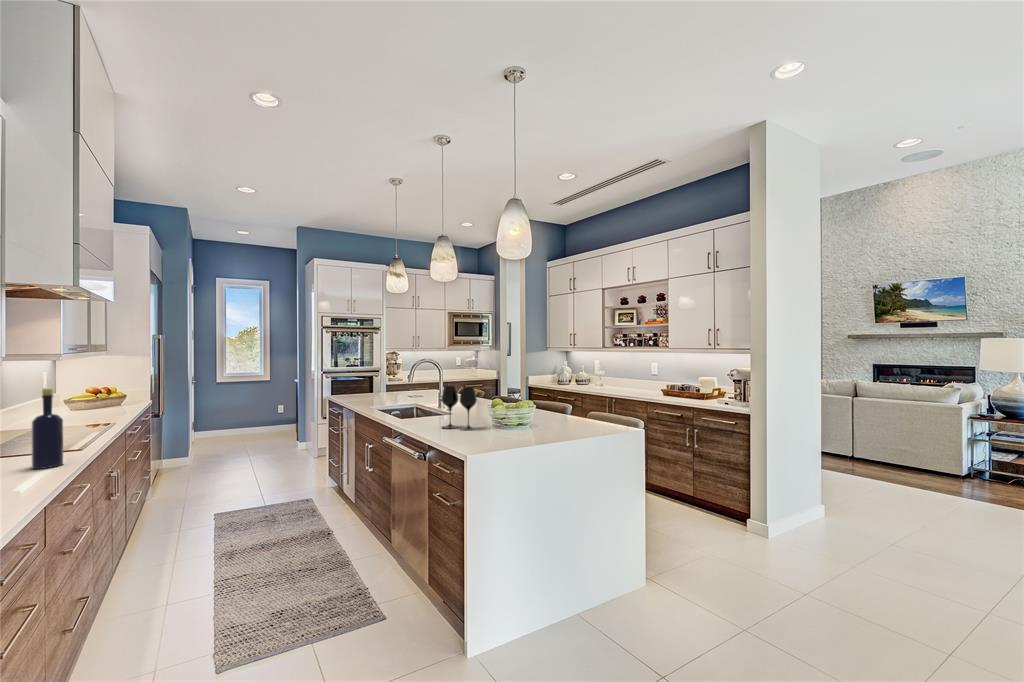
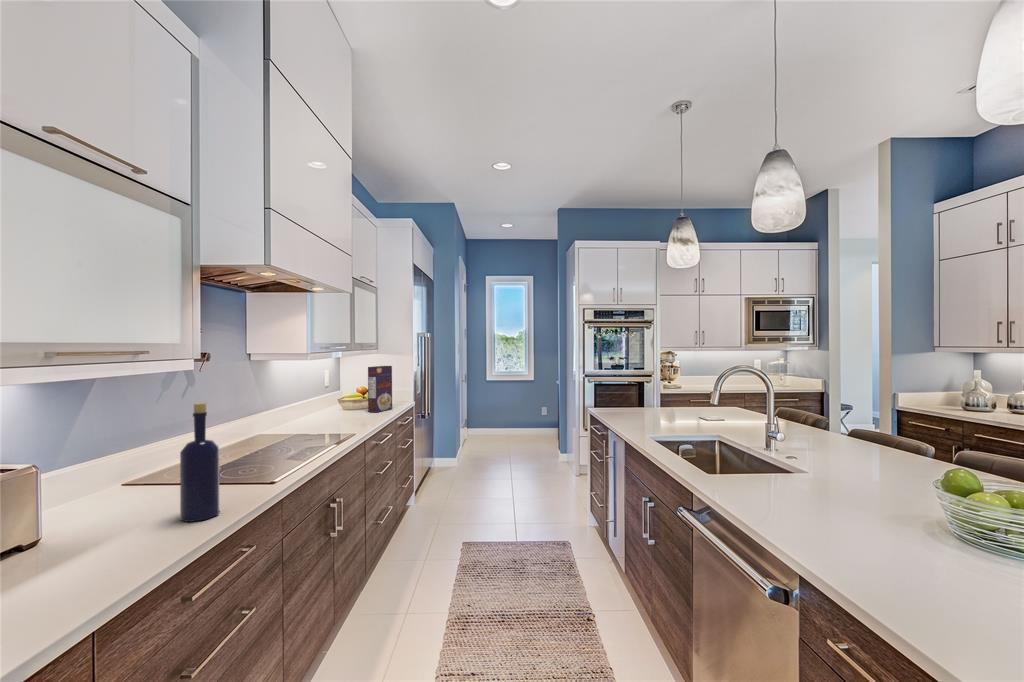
cereal box: none [109,367,134,410] -> present [368,366,392,413]
wine glass: present [442,386,477,430] -> none [829,433,949,559]

